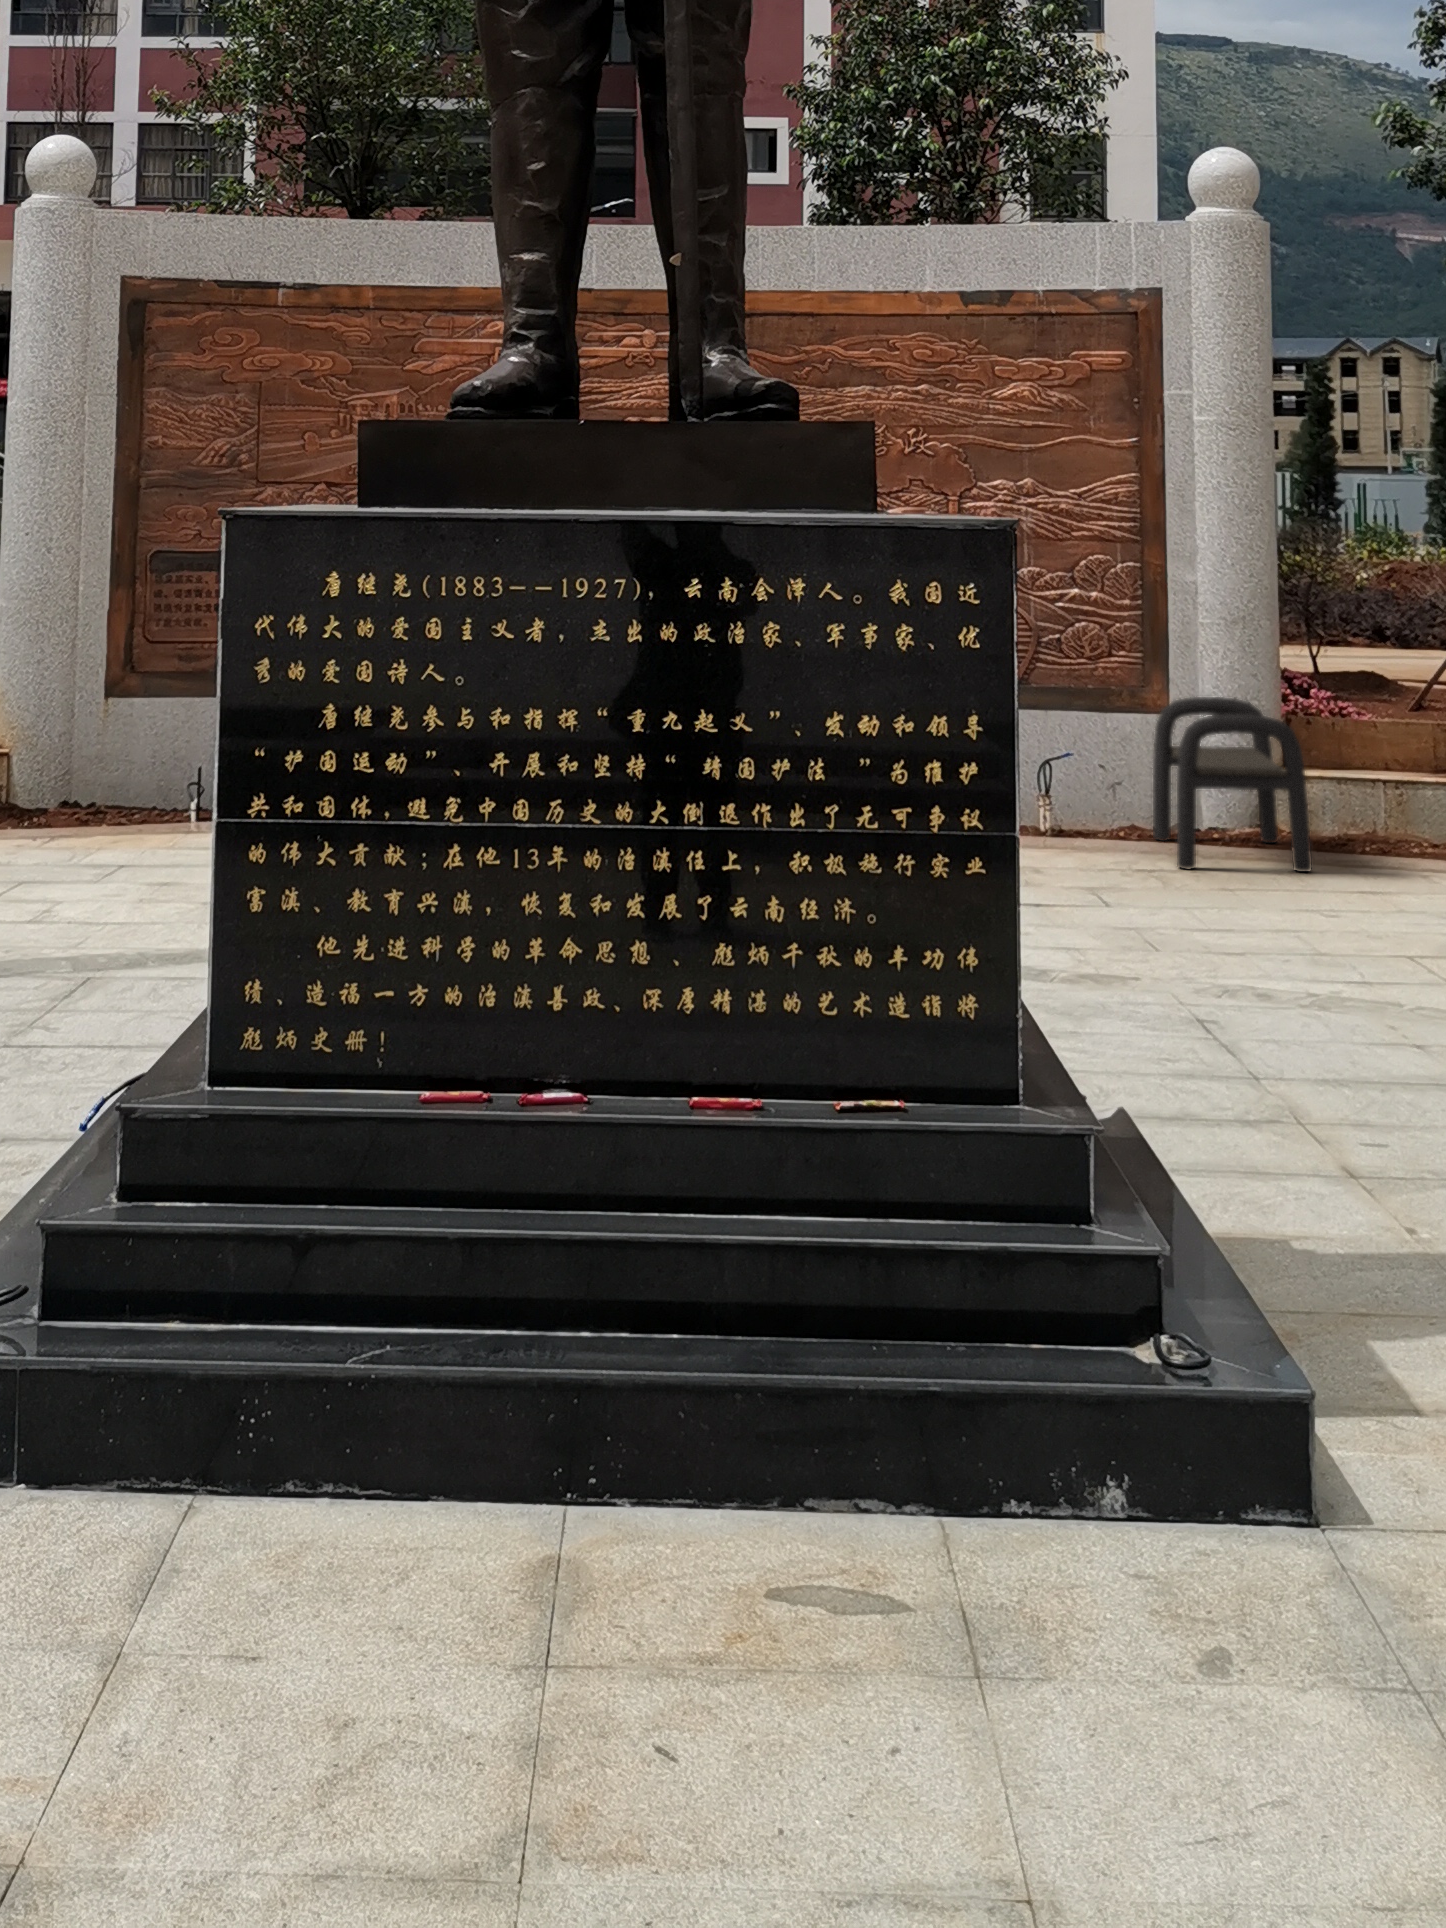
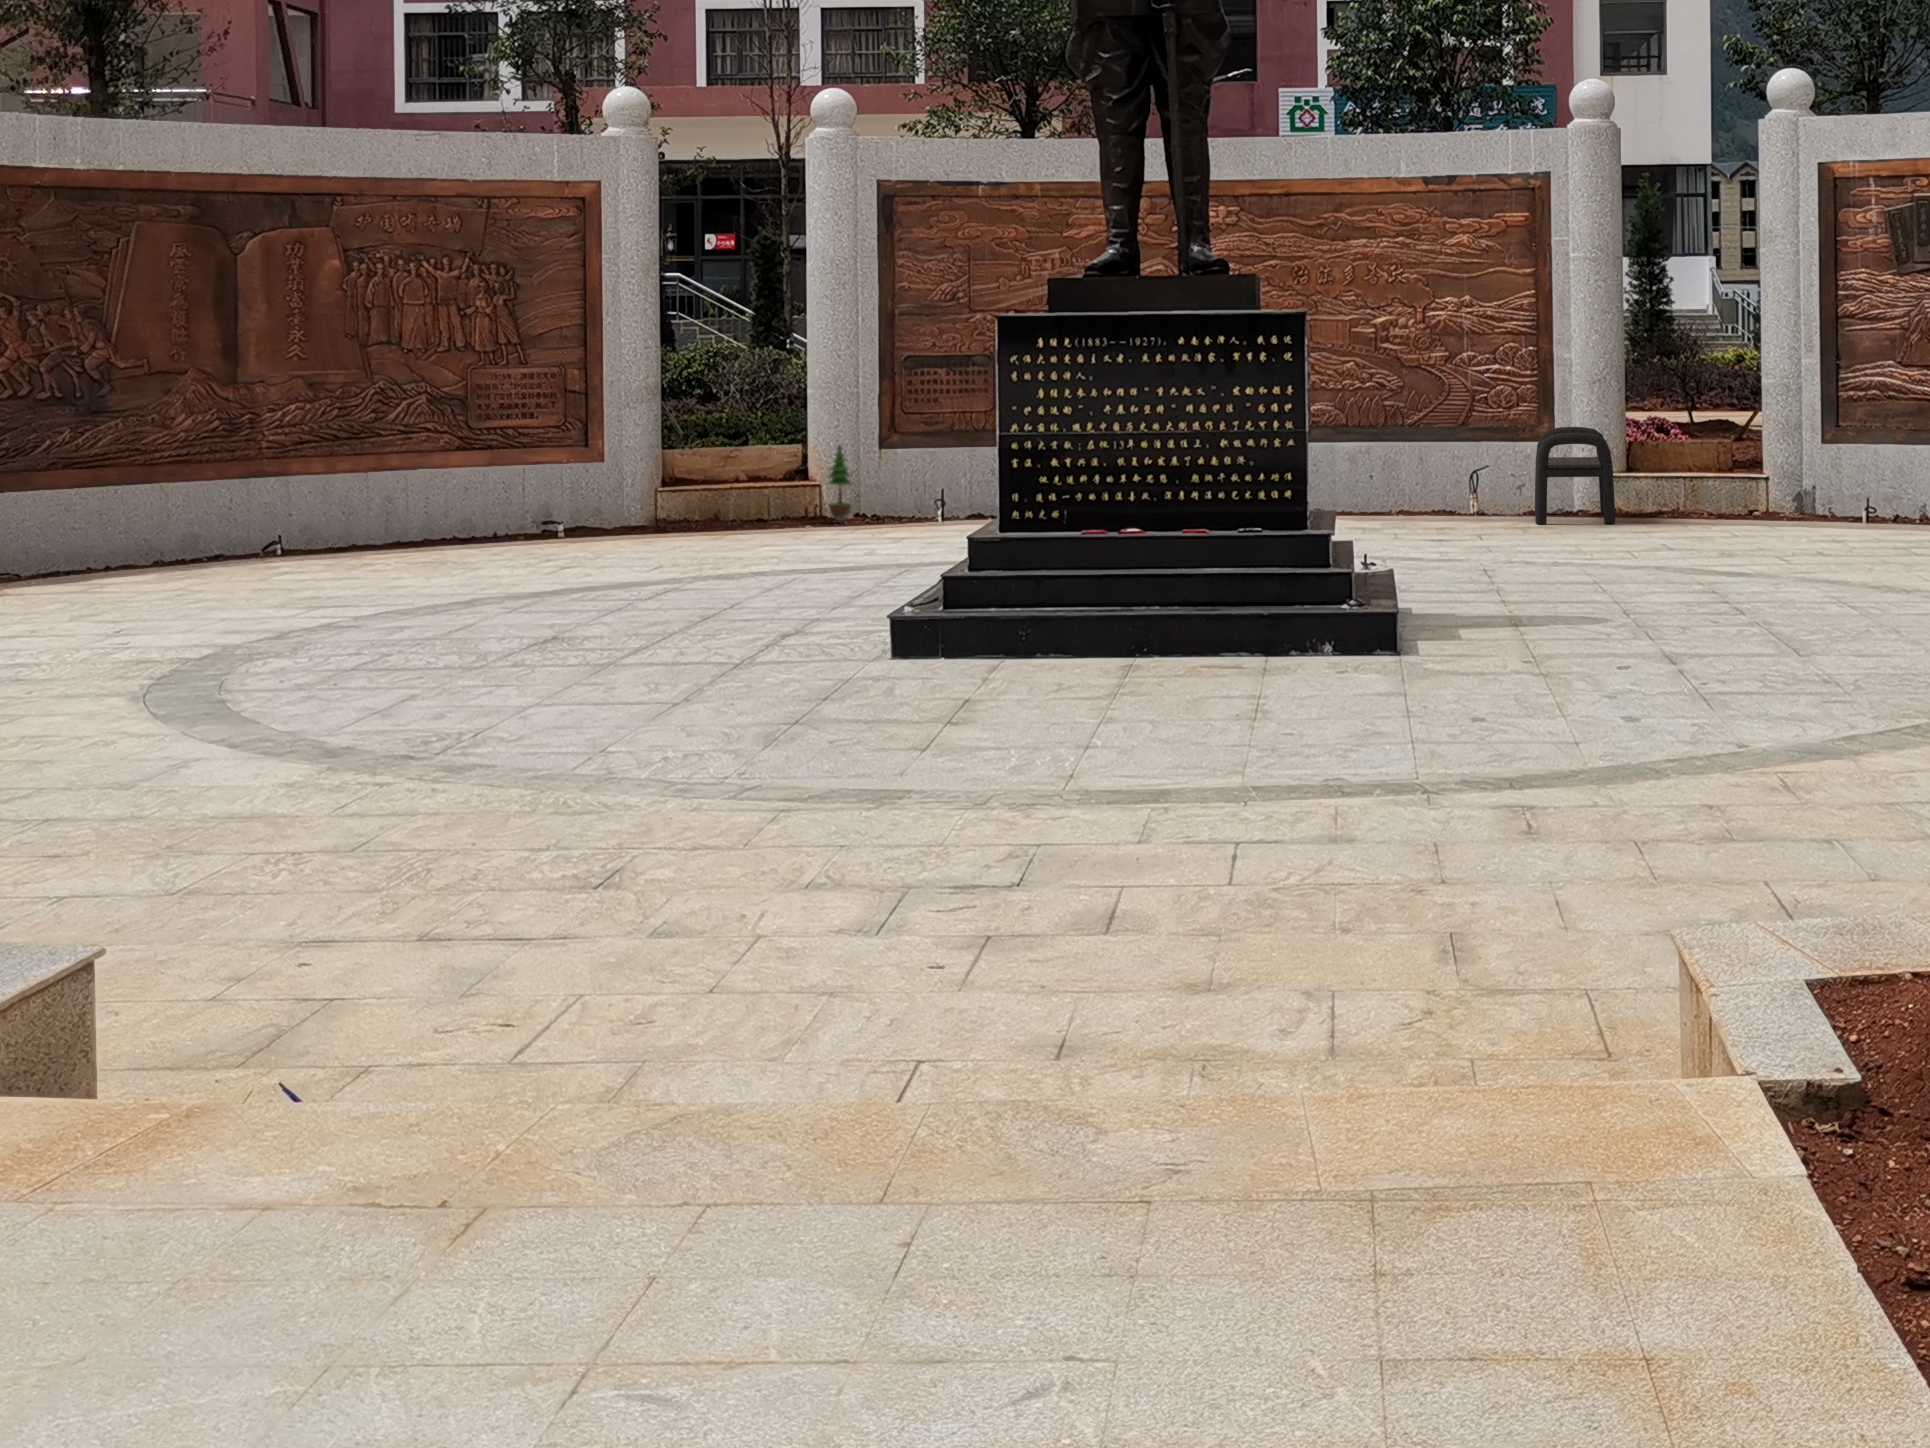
potted tree: none [14,698,61,831] -> present [829,445,851,523]

